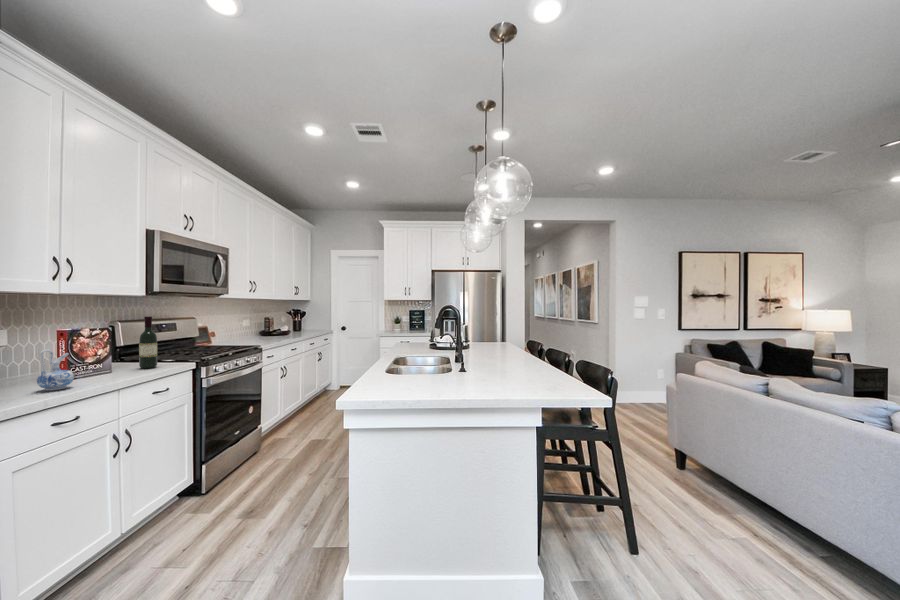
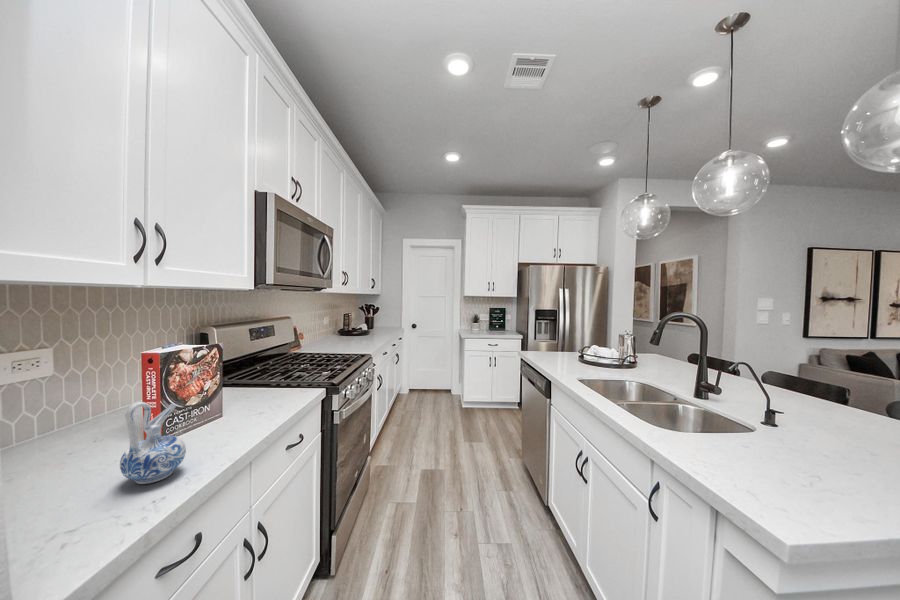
wine bottle: present [139,316,157,369] -> none [257,323,281,405]

